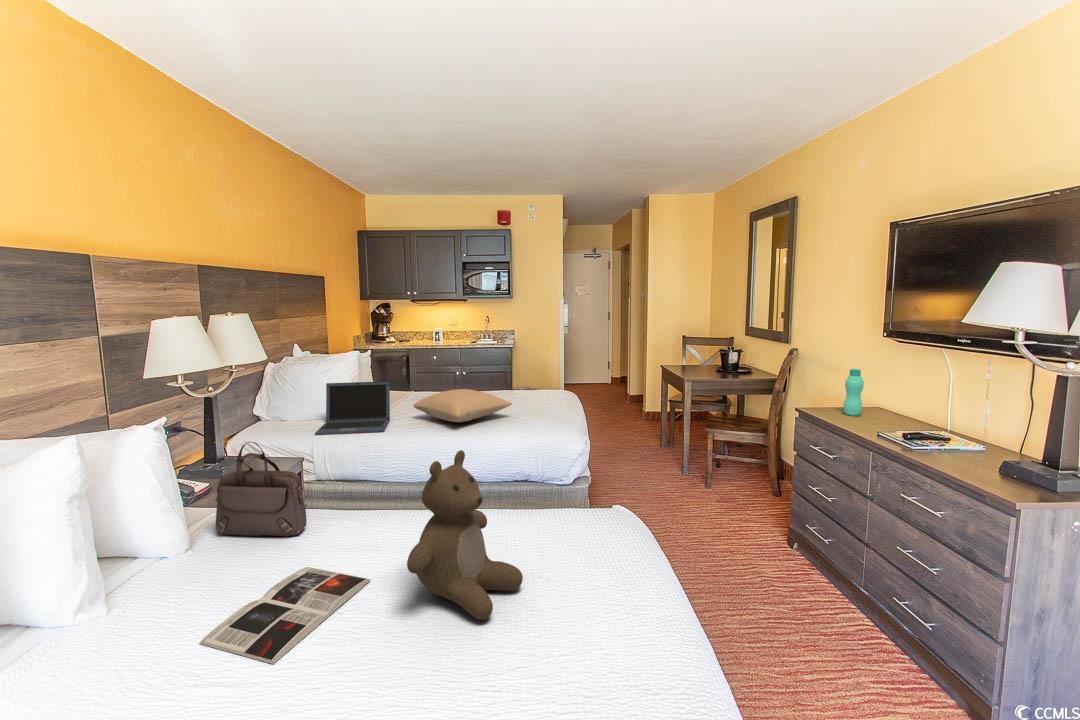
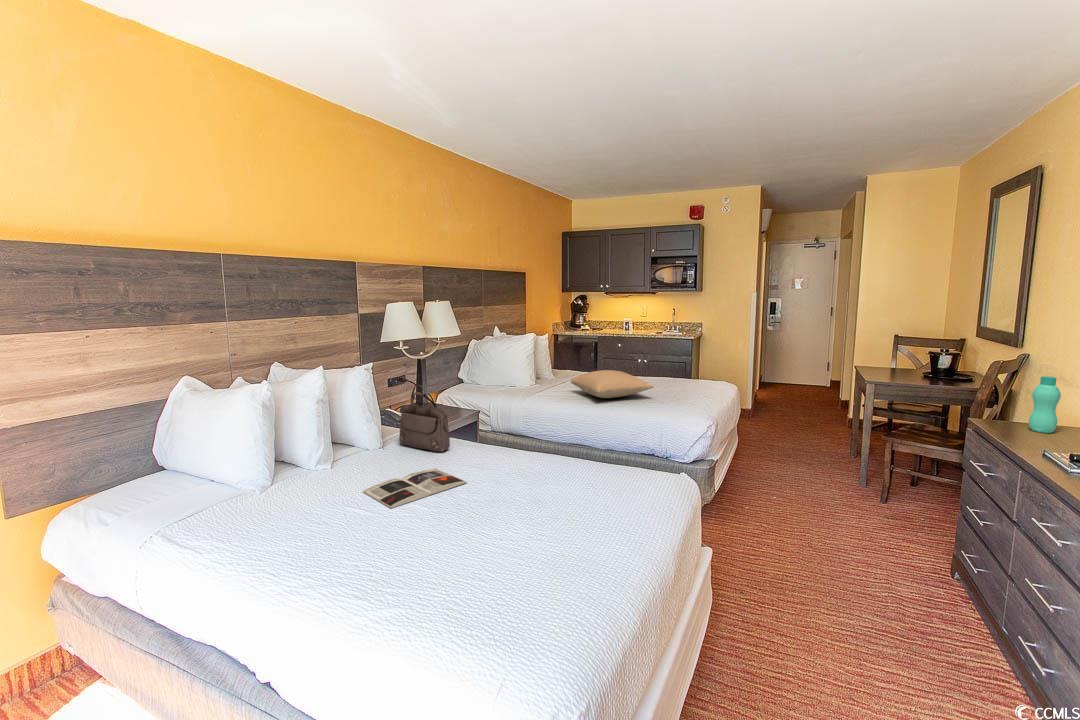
laptop: present [315,381,390,435] -> none [492,358,554,399]
teddy bear: present [407,450,523,620] -> none [474,398,559,515]

